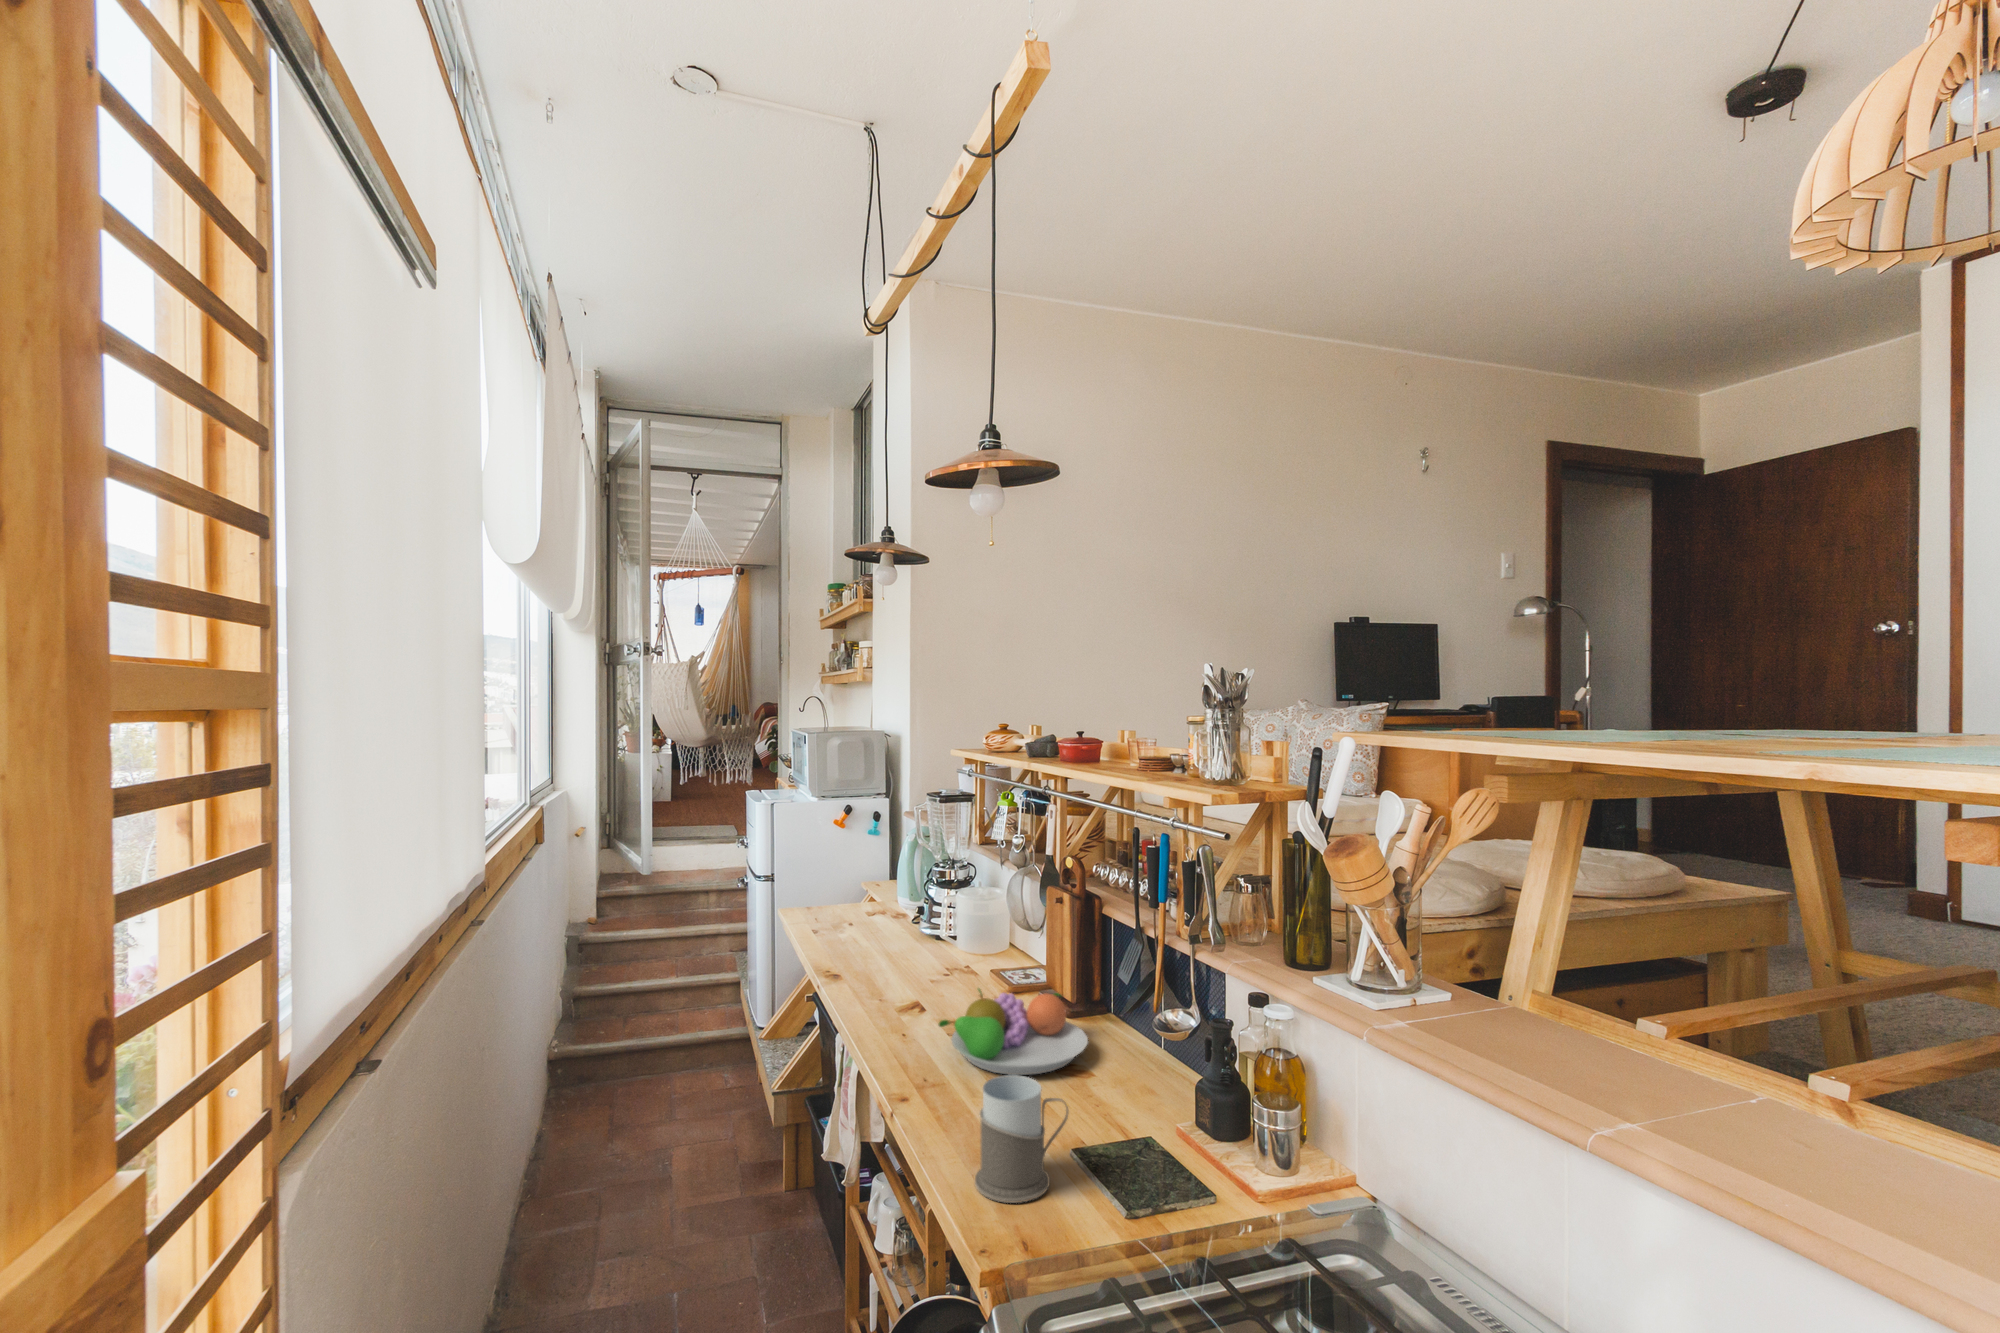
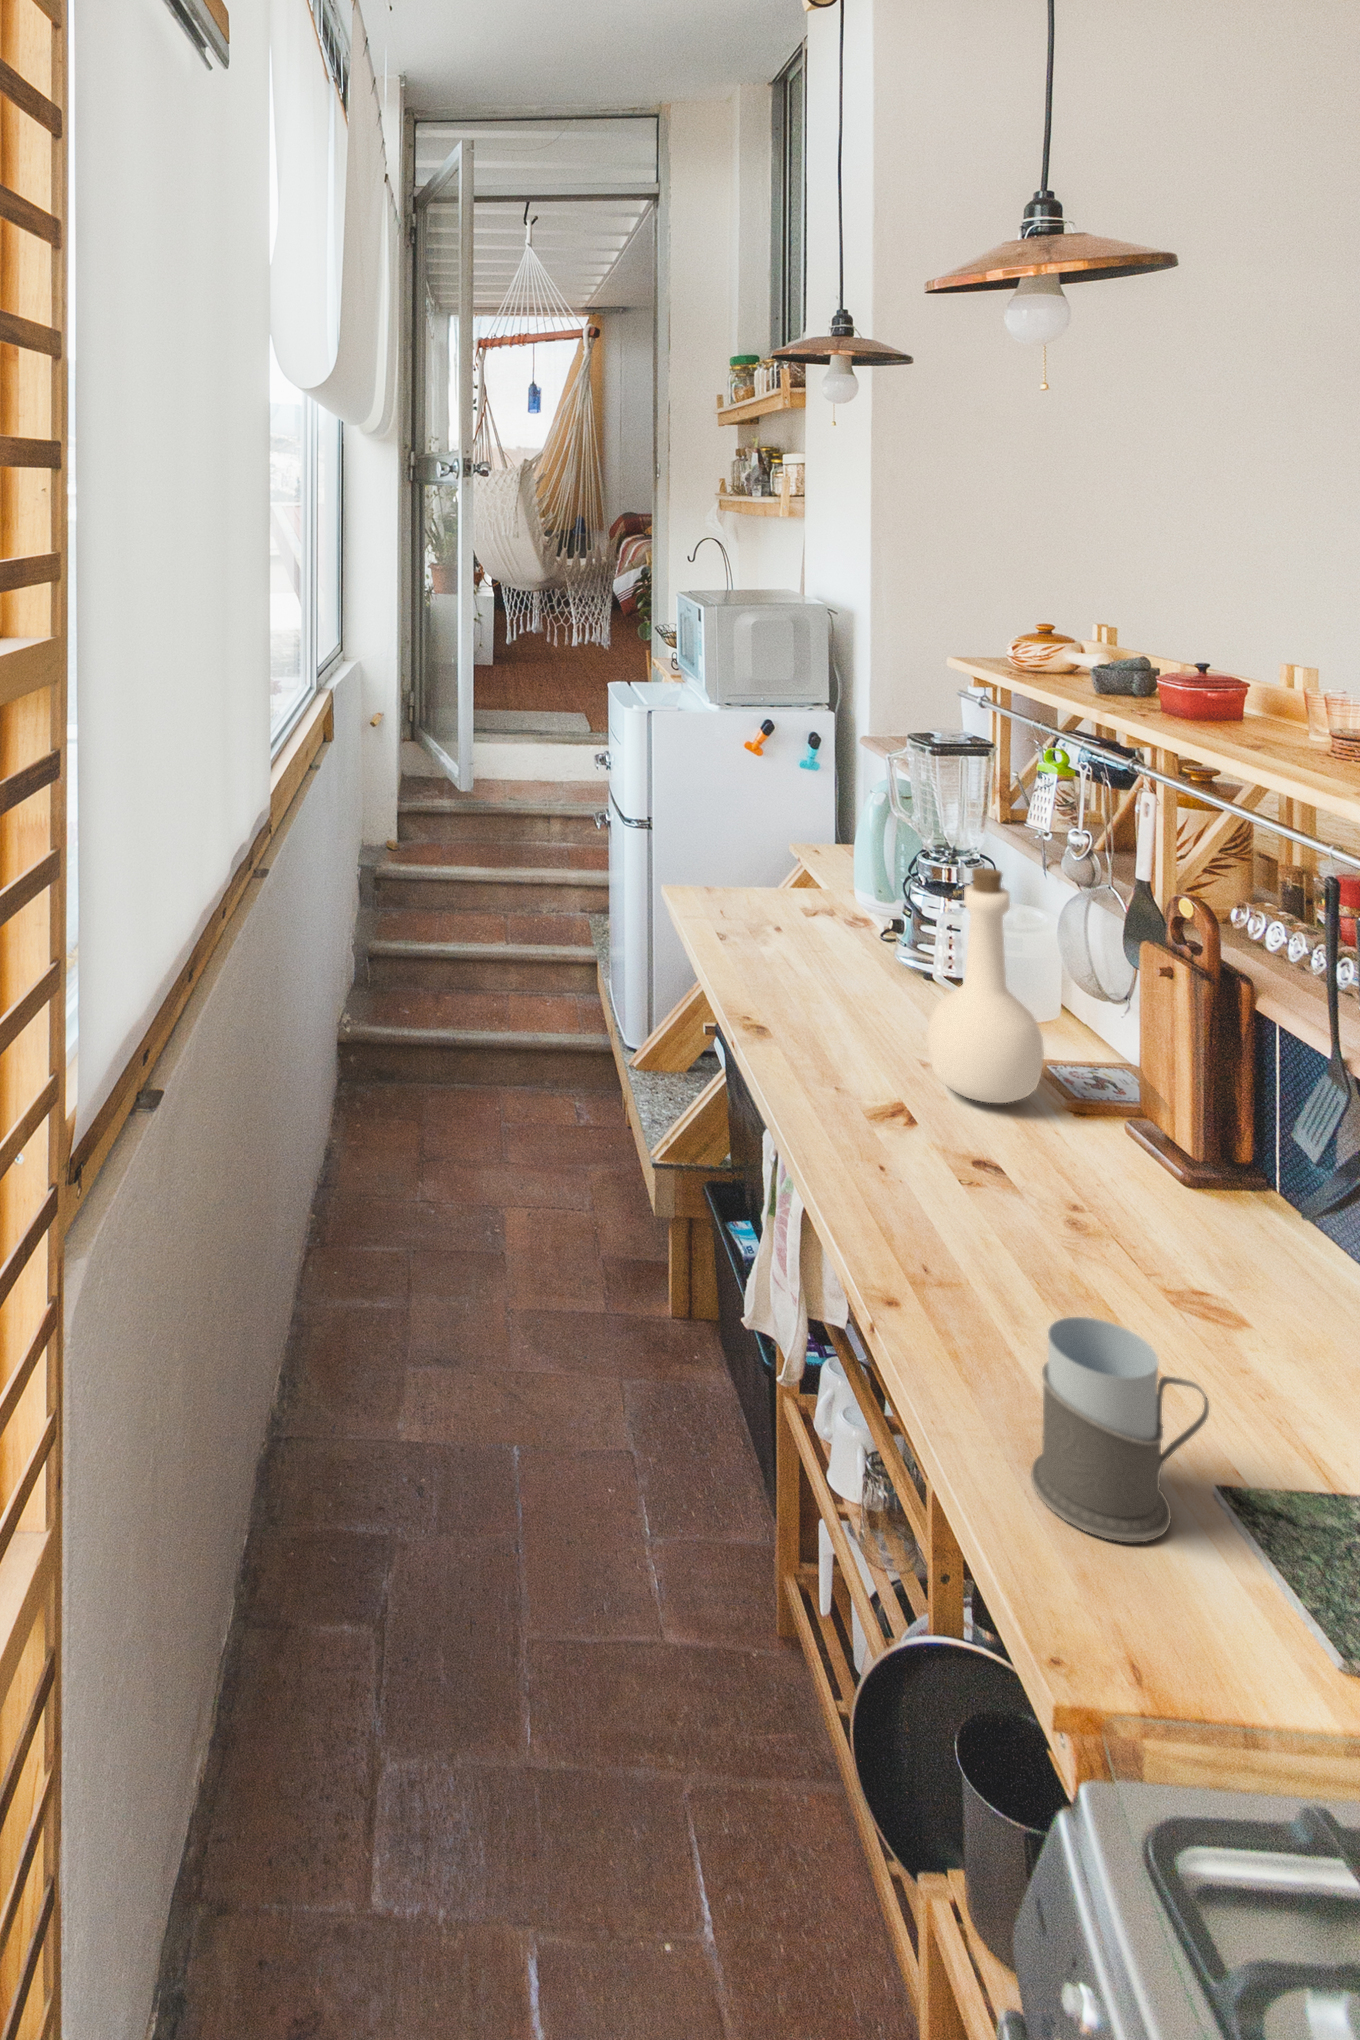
bottle: none [931,849,997,994] -> present [927,868,1044,1103]
fruit bowl: present [939,989,1088,1075] -> none [951,1114,1228,1289]

